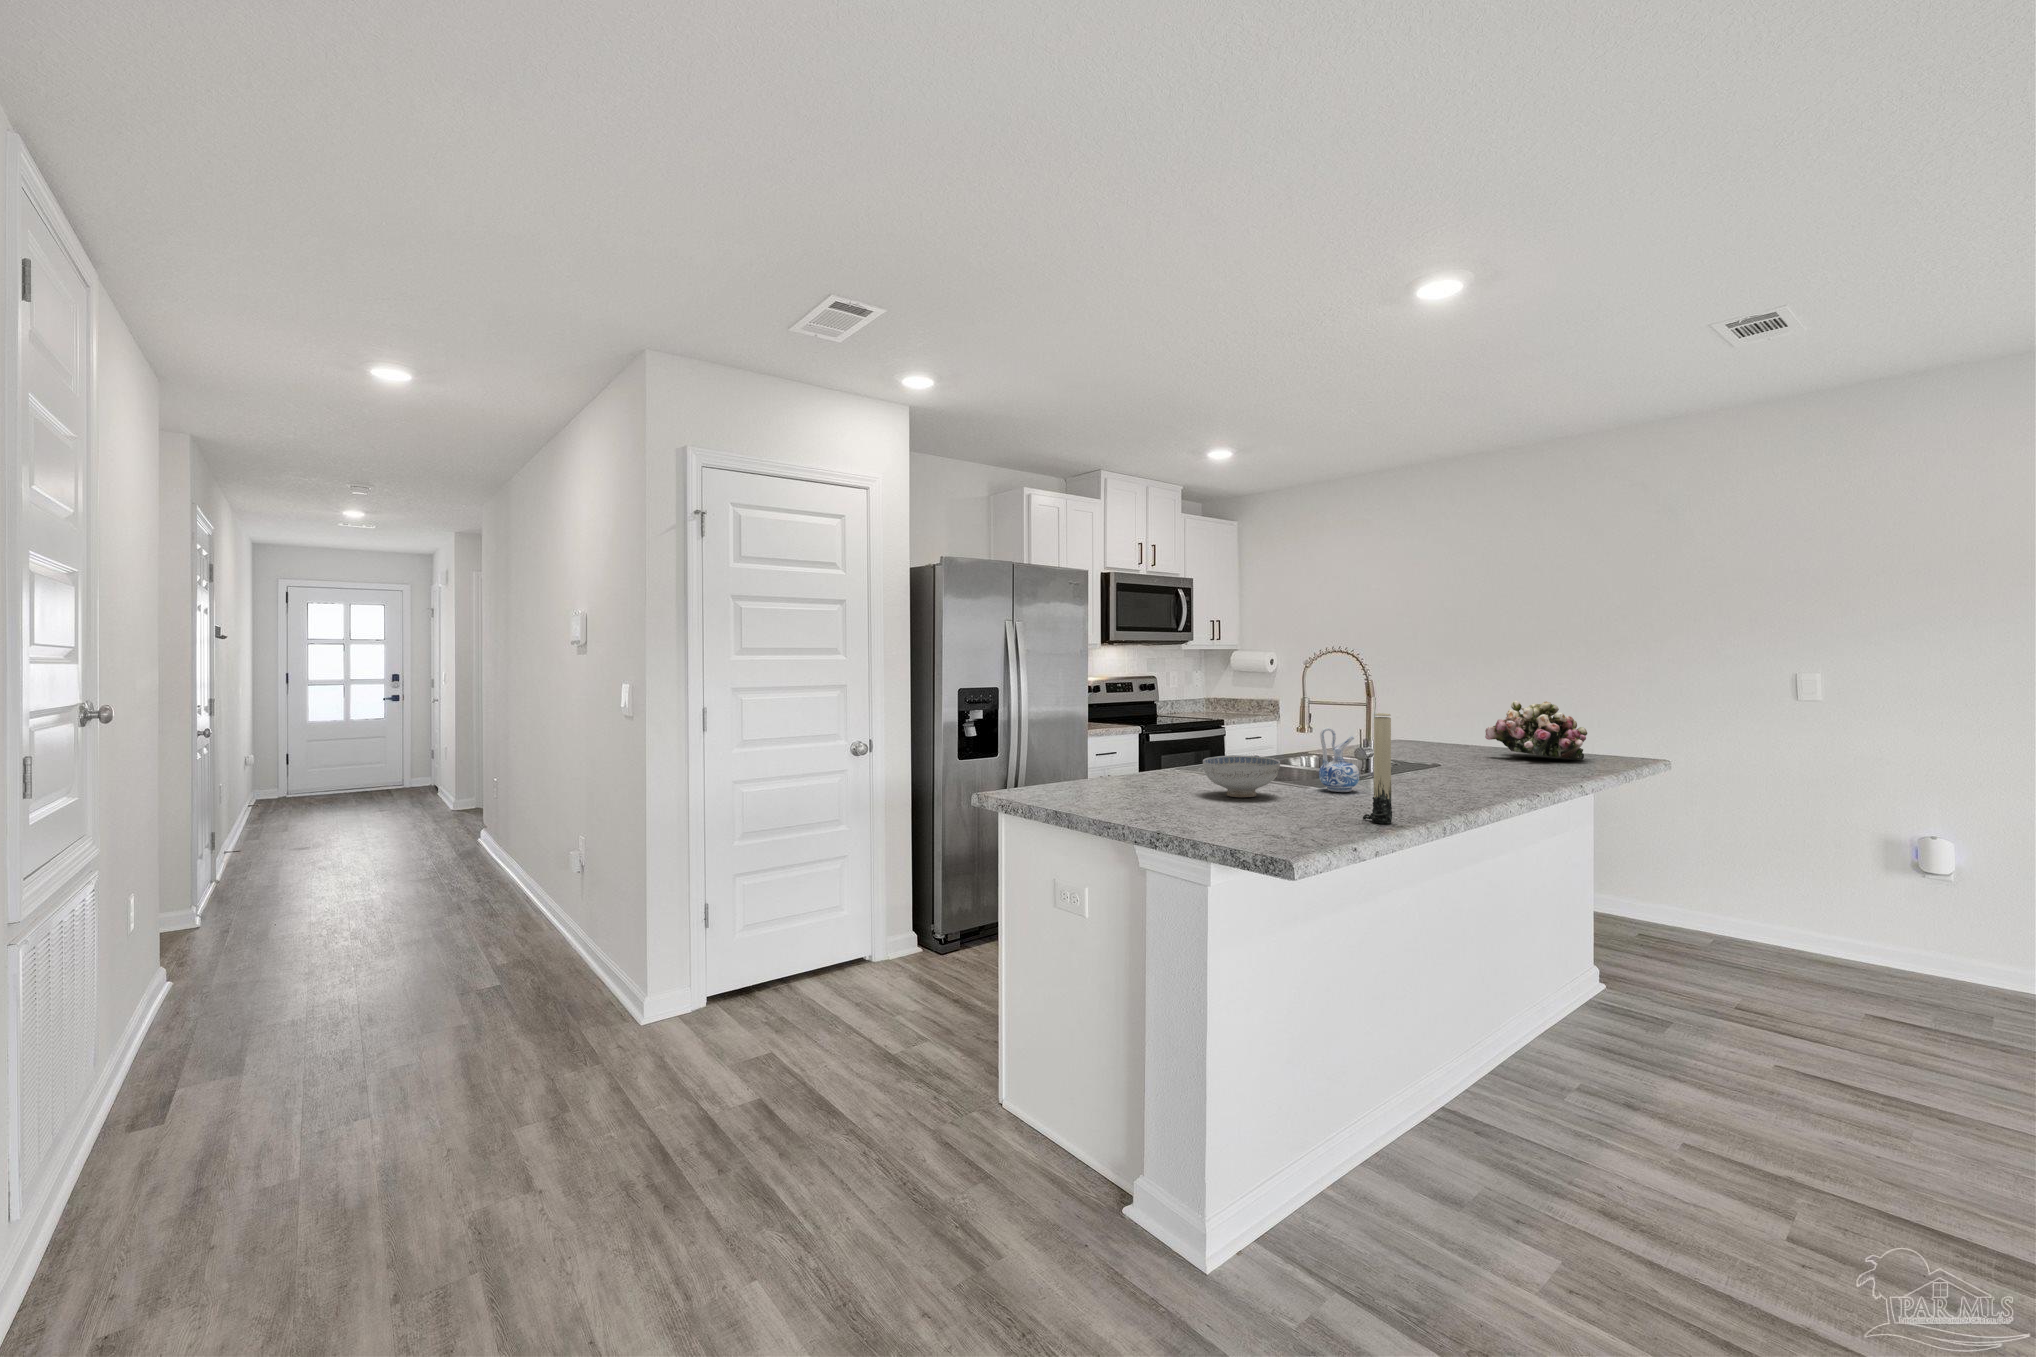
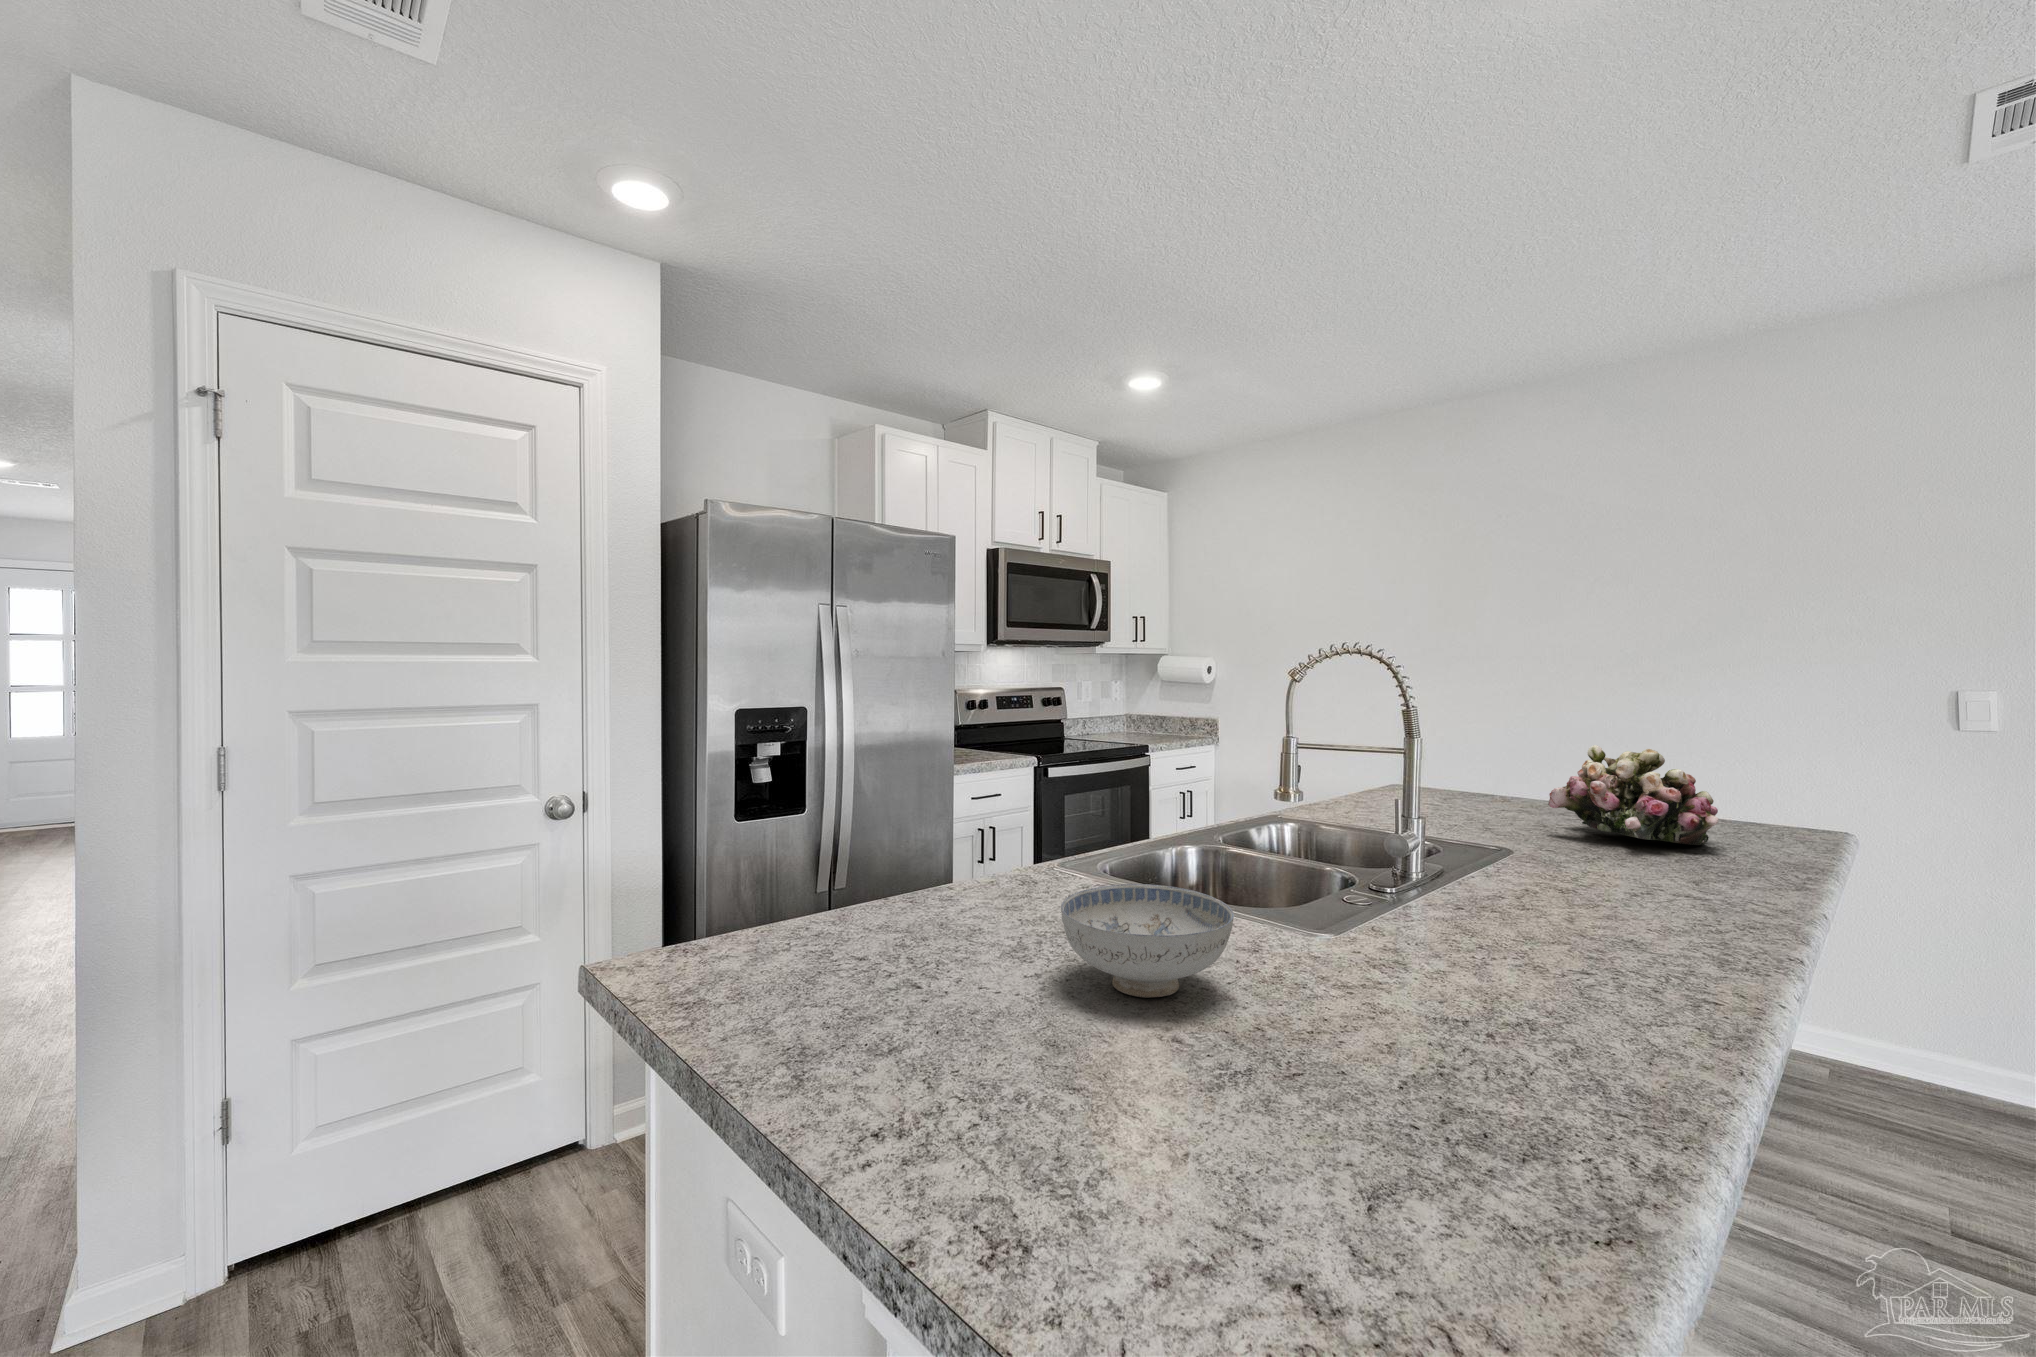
candle: present [1363,713,1392,823] -> none [1471,851,1570,1186]
ceramic pitcher: present [1319,727,1359,792] -> none [1311,826,1398,967]

